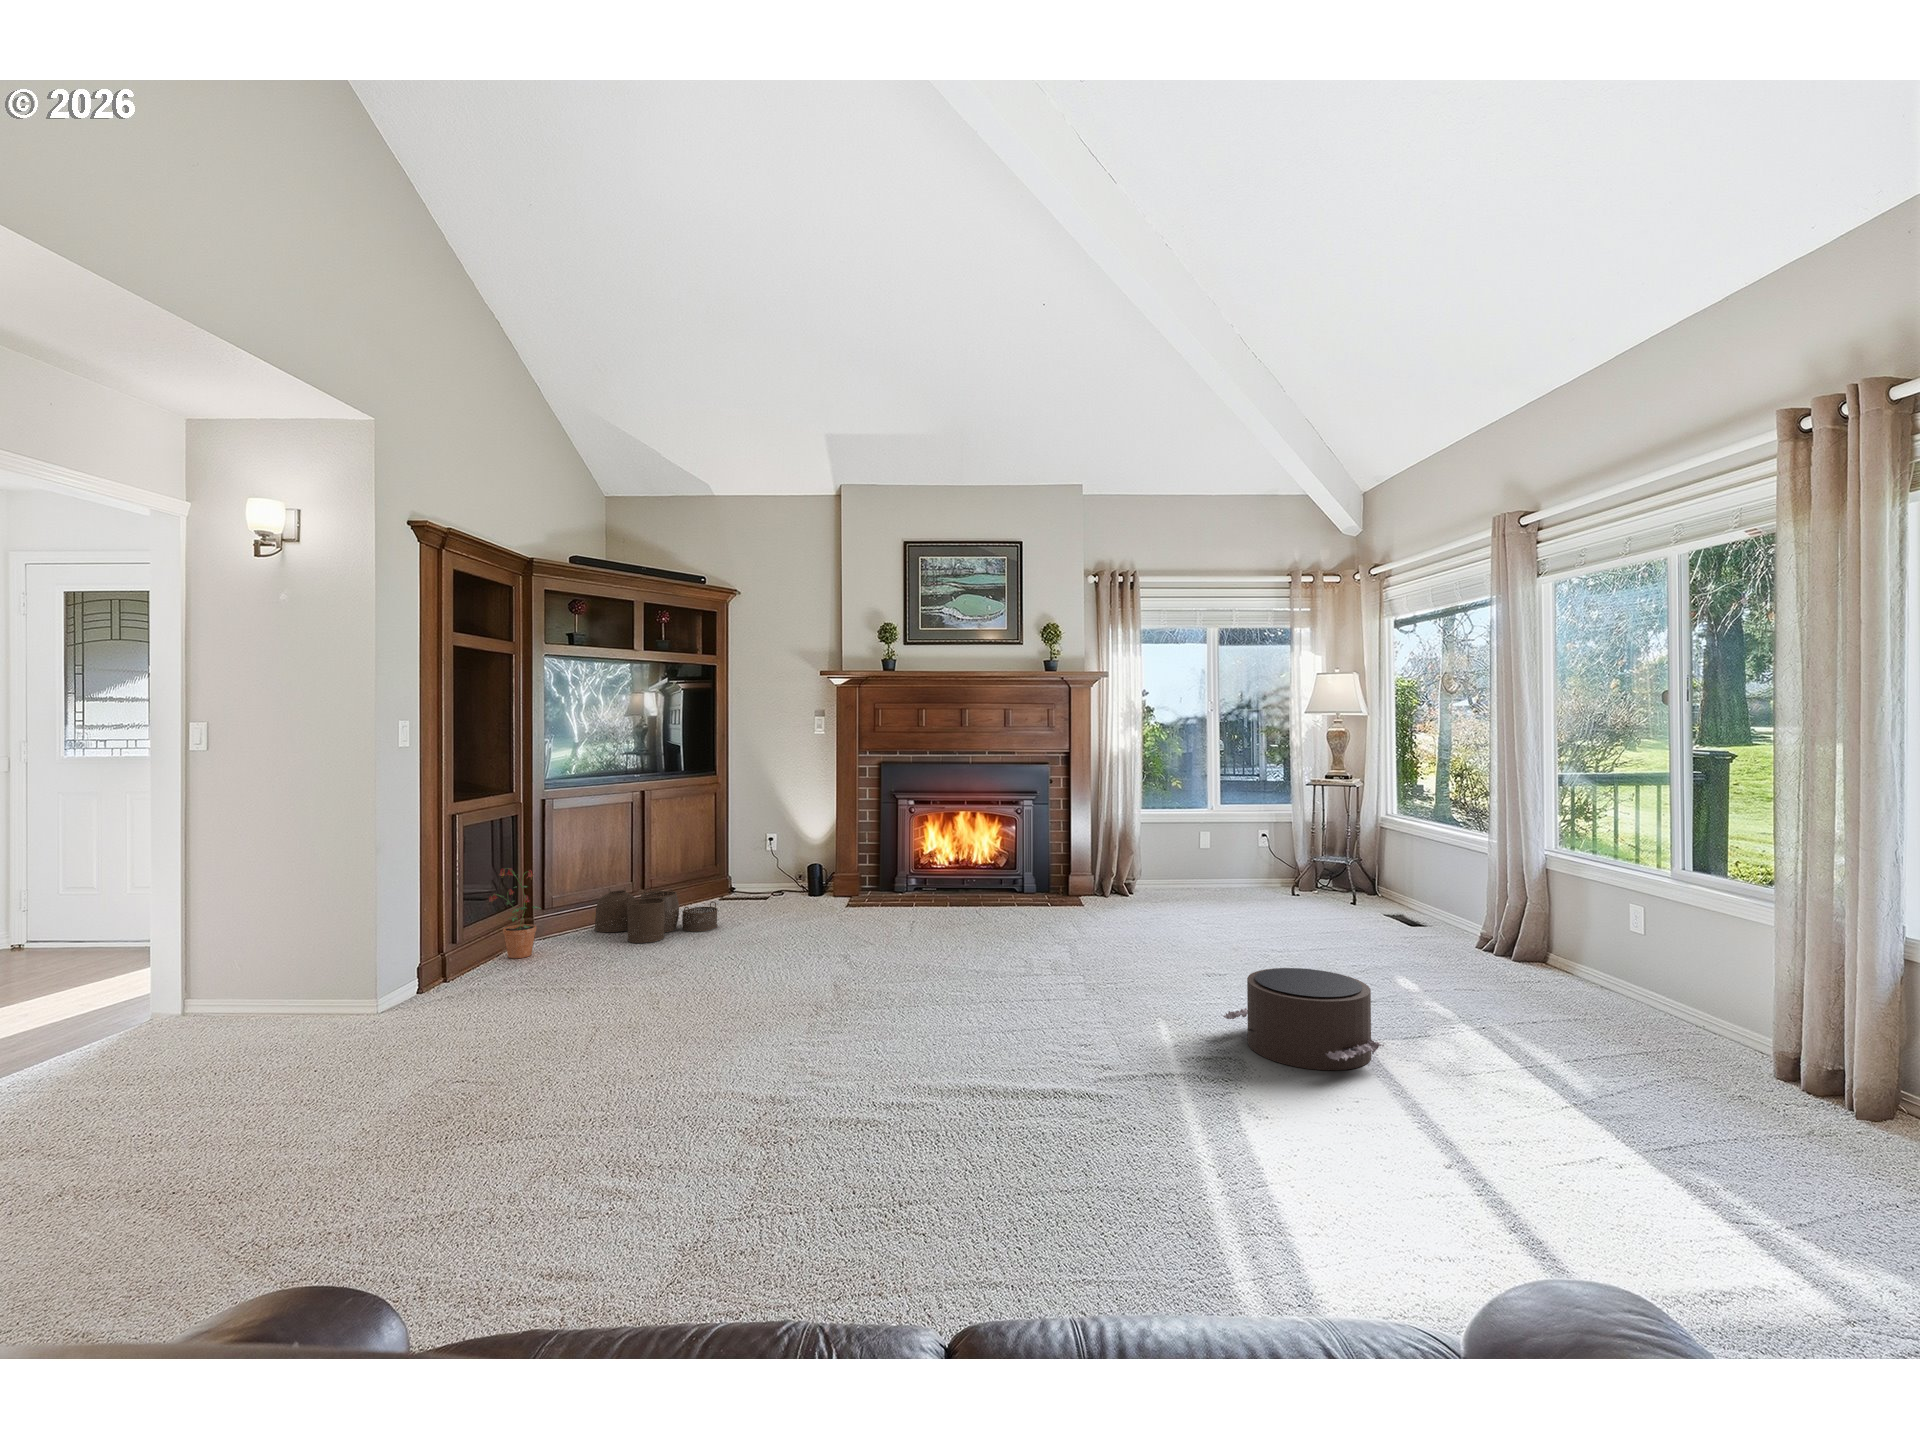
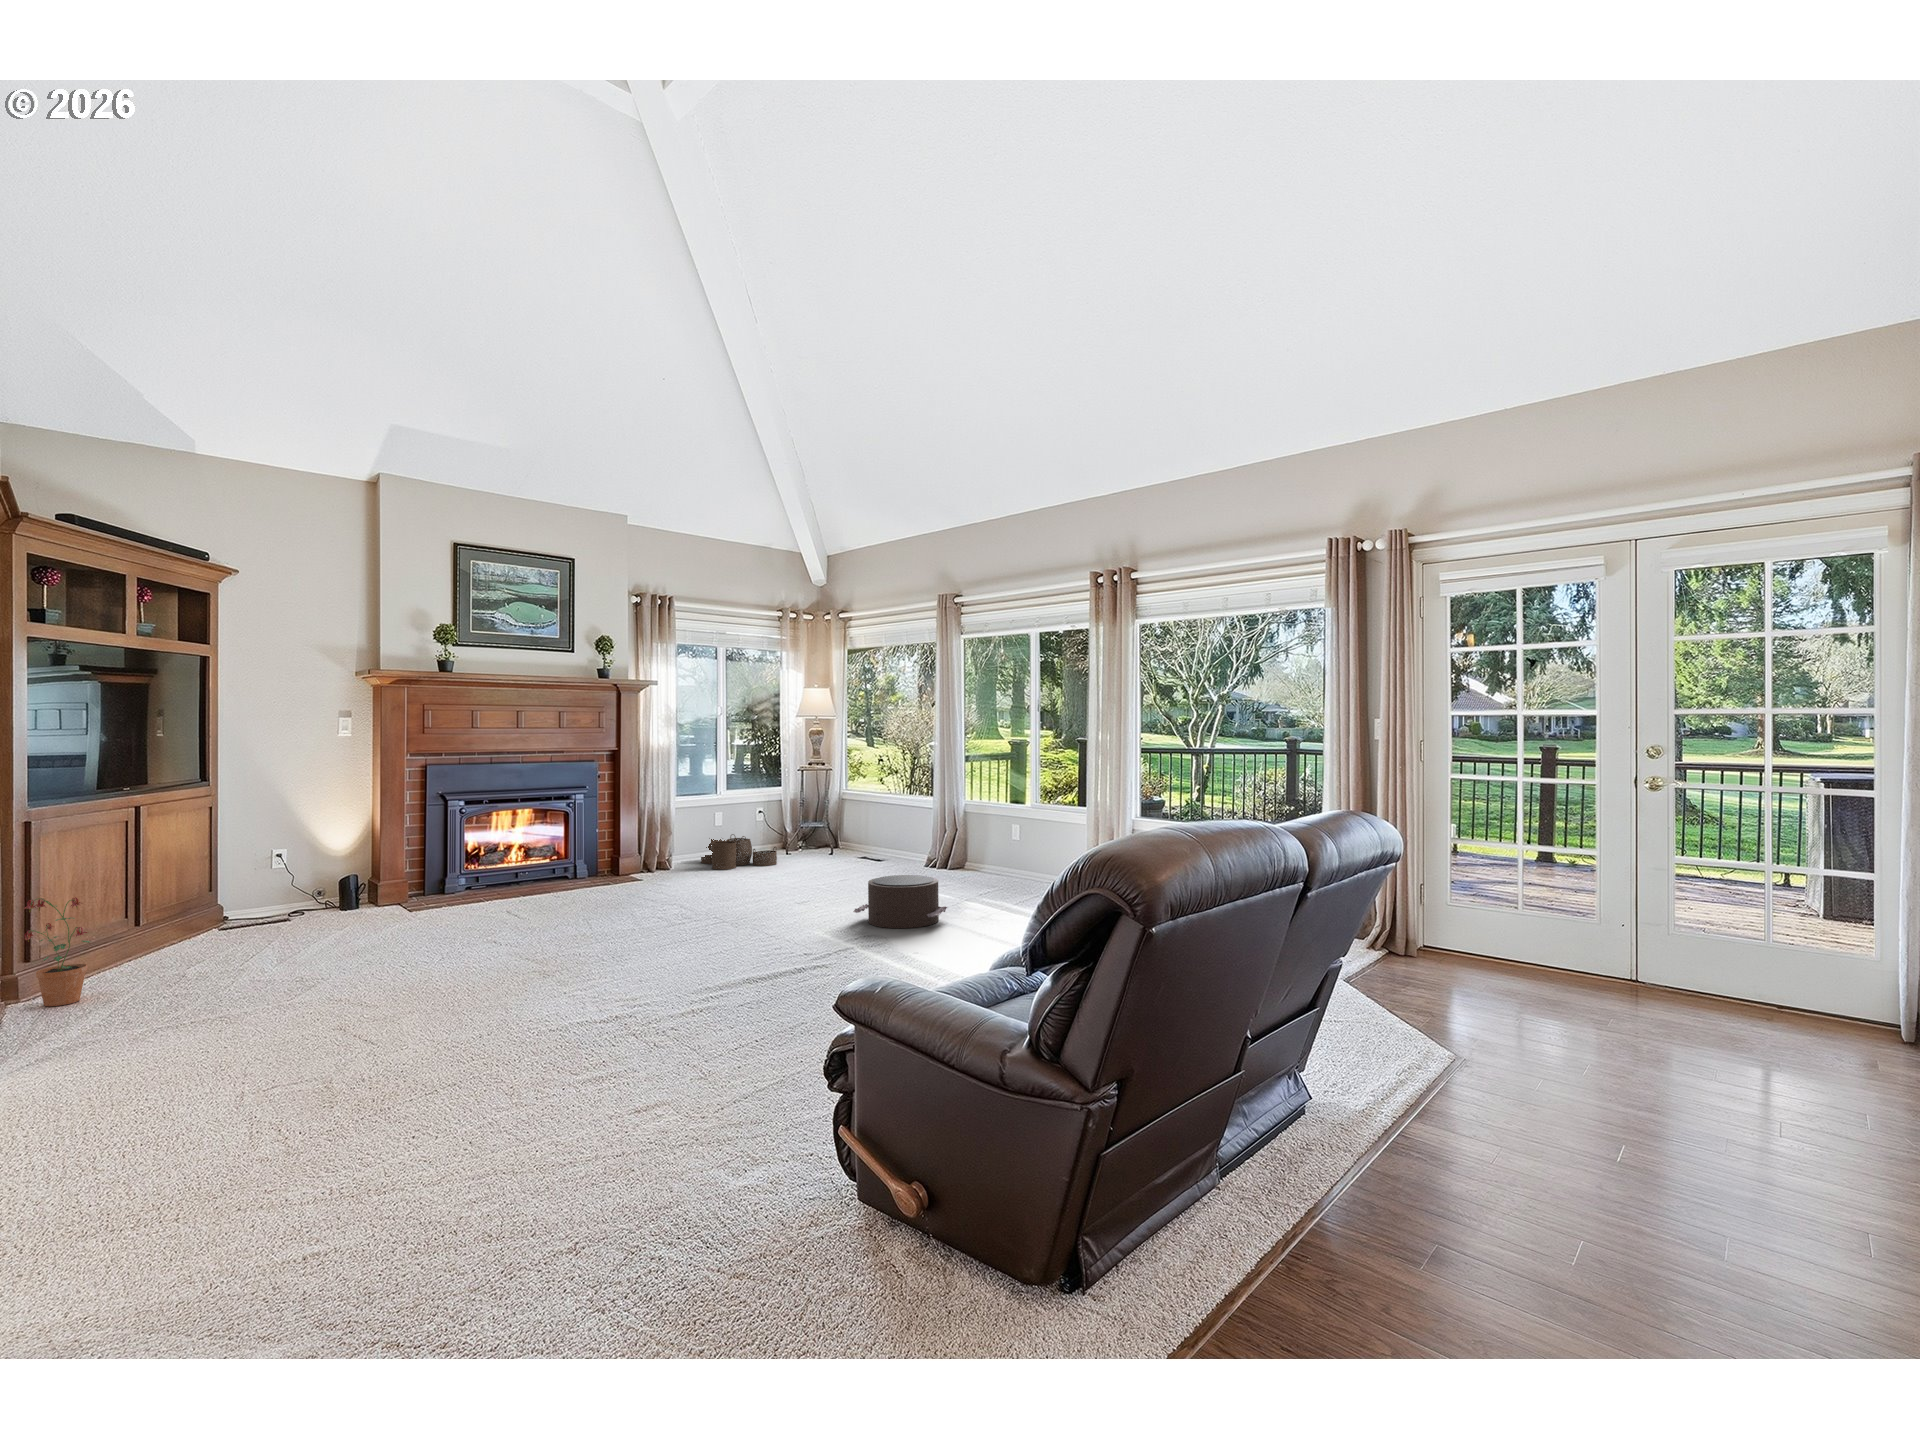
woven basket: present [595,886,718,943] -> present [701,834,777,870]

